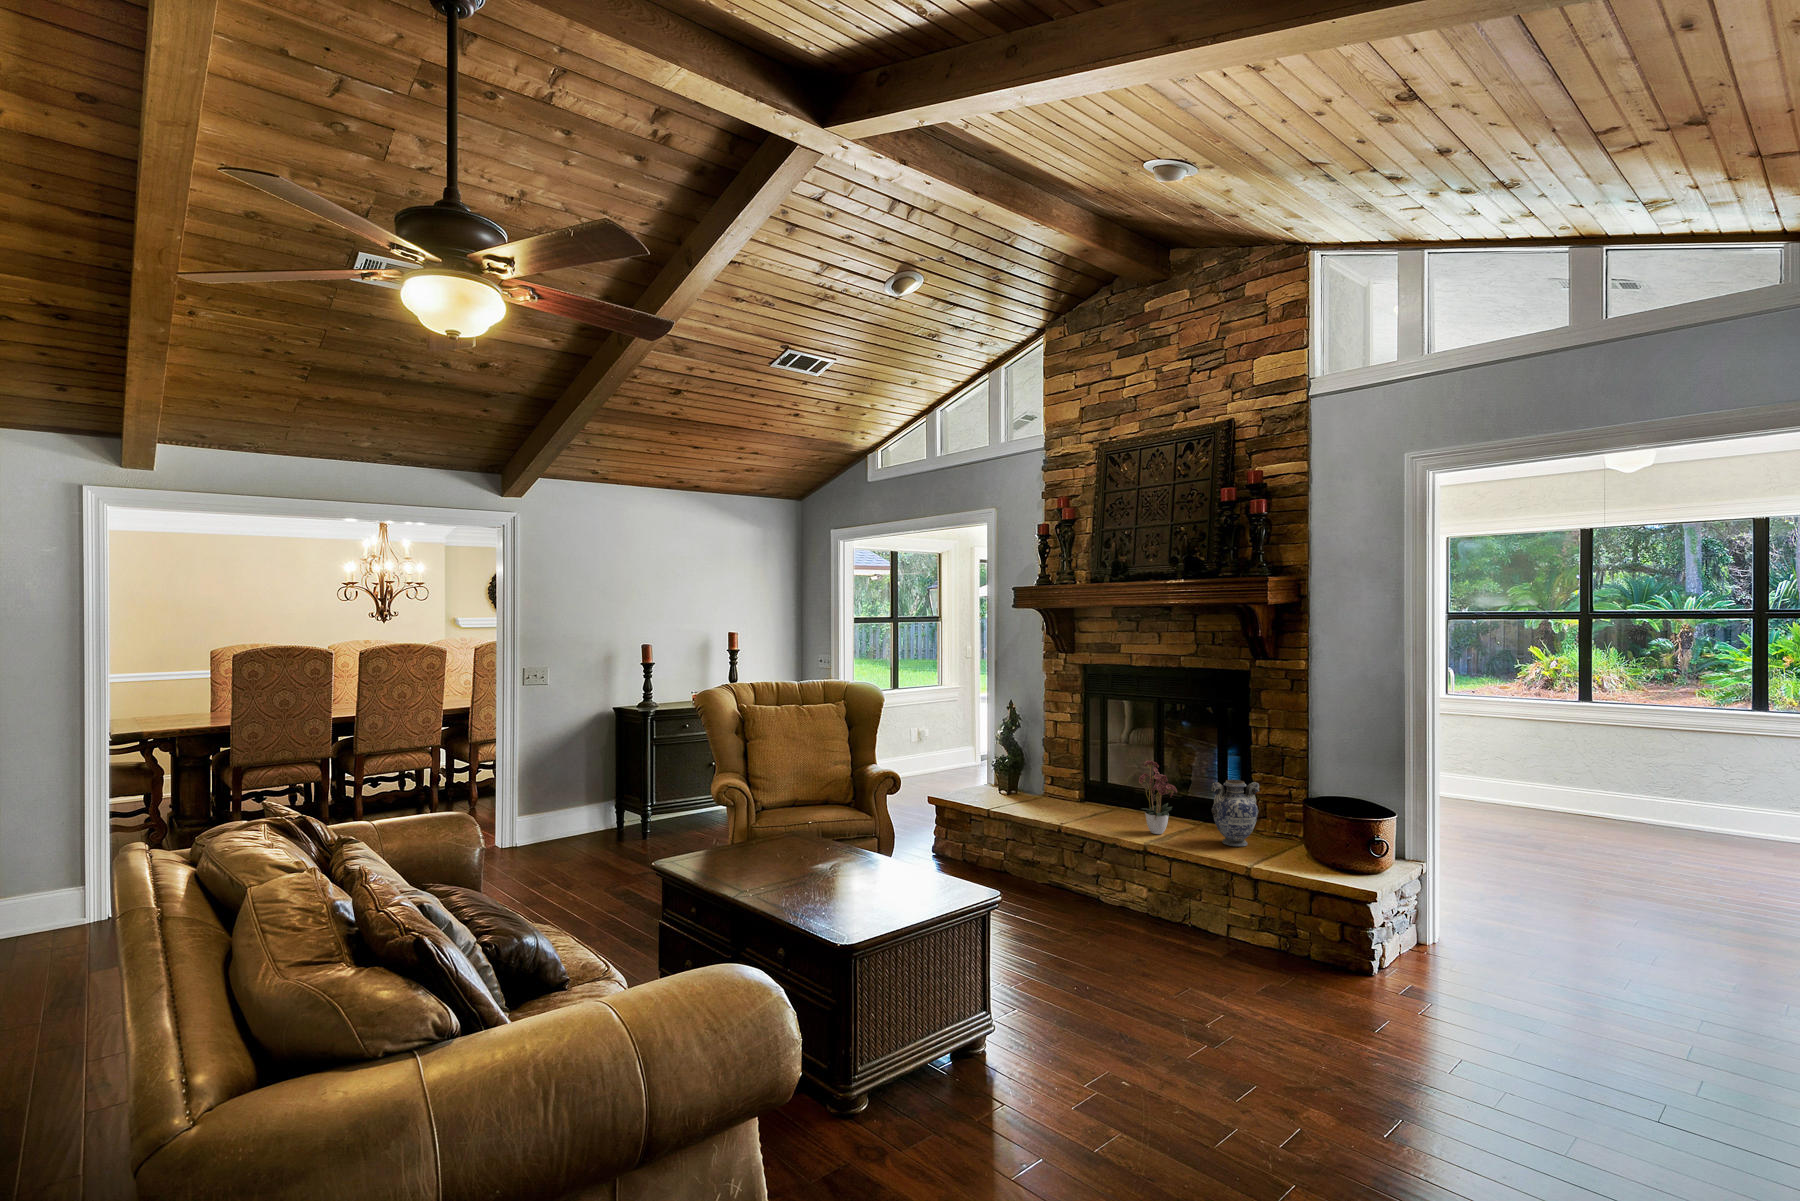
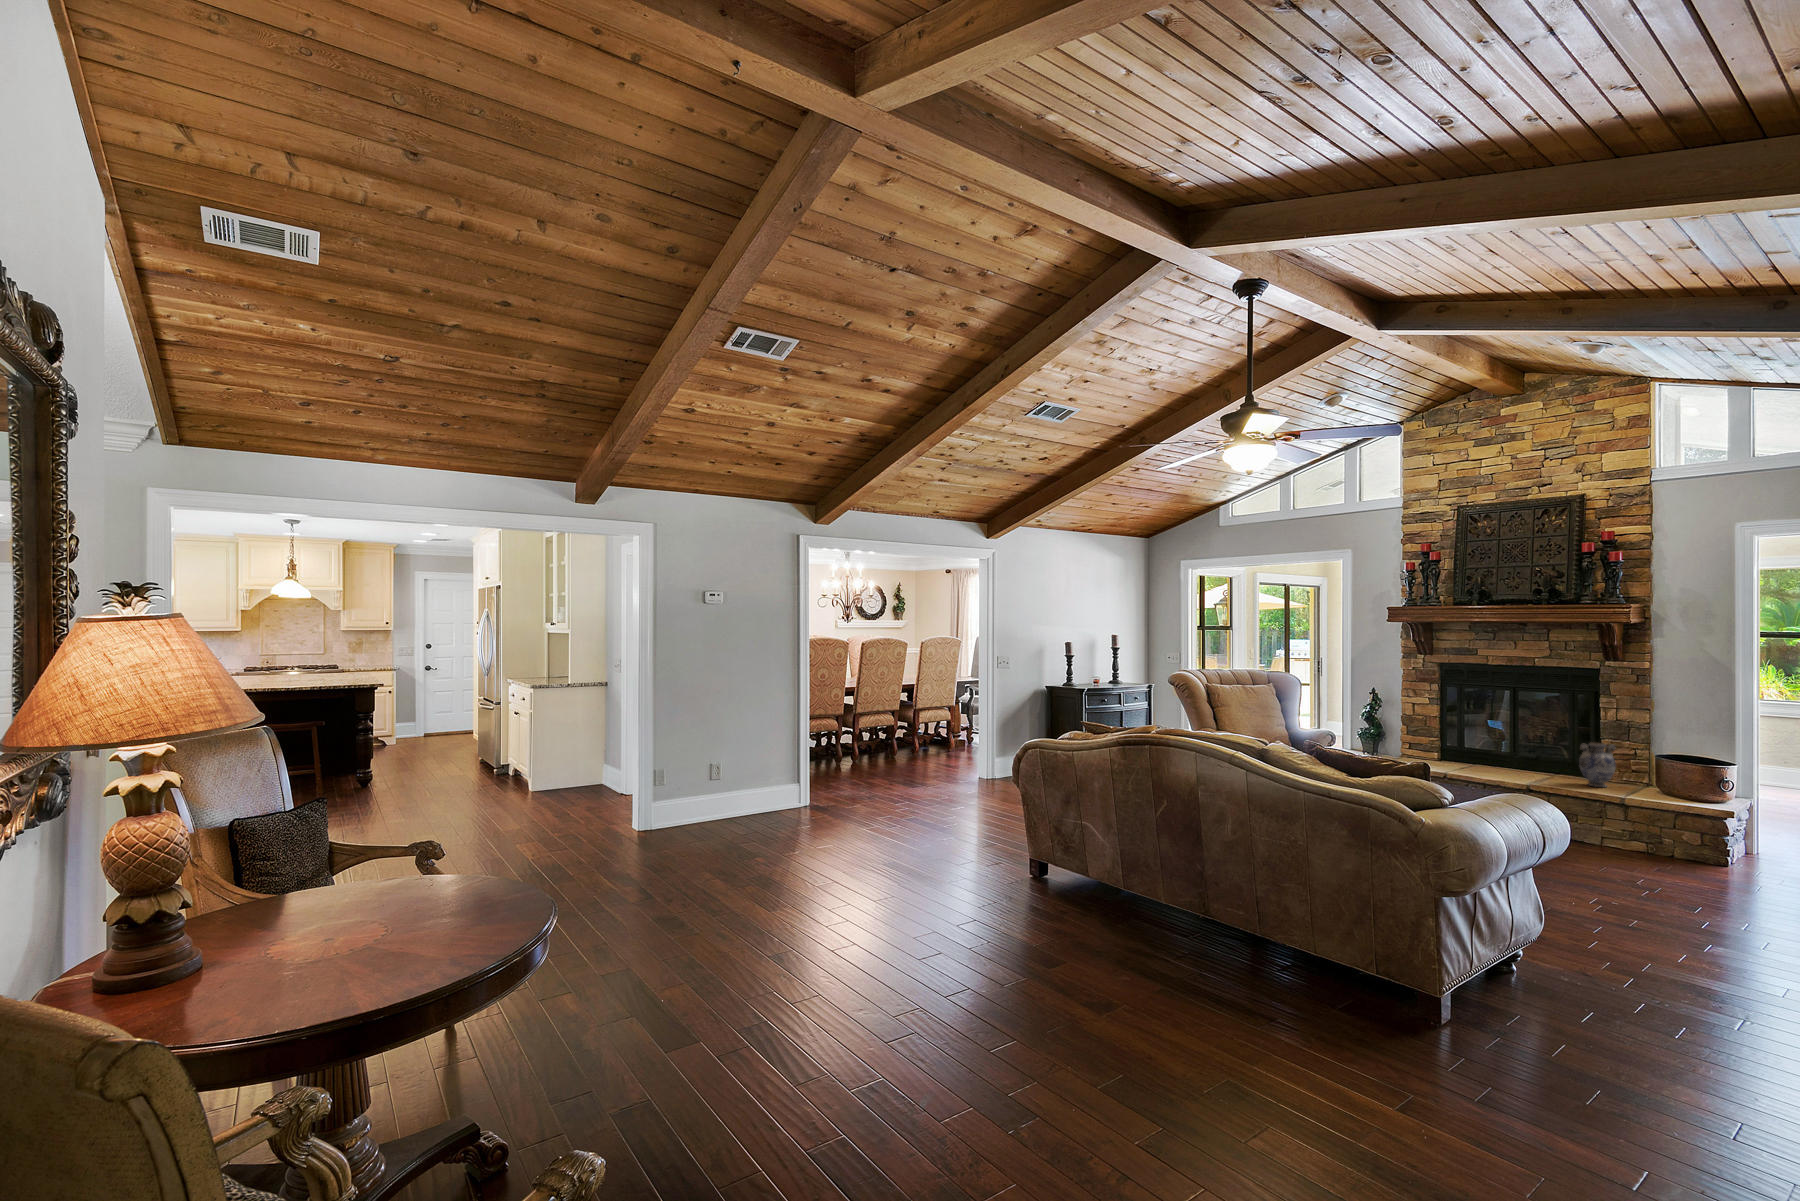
flower arrangement: present [1139,760,1177,834] -> none [1510,727,1552,780]

